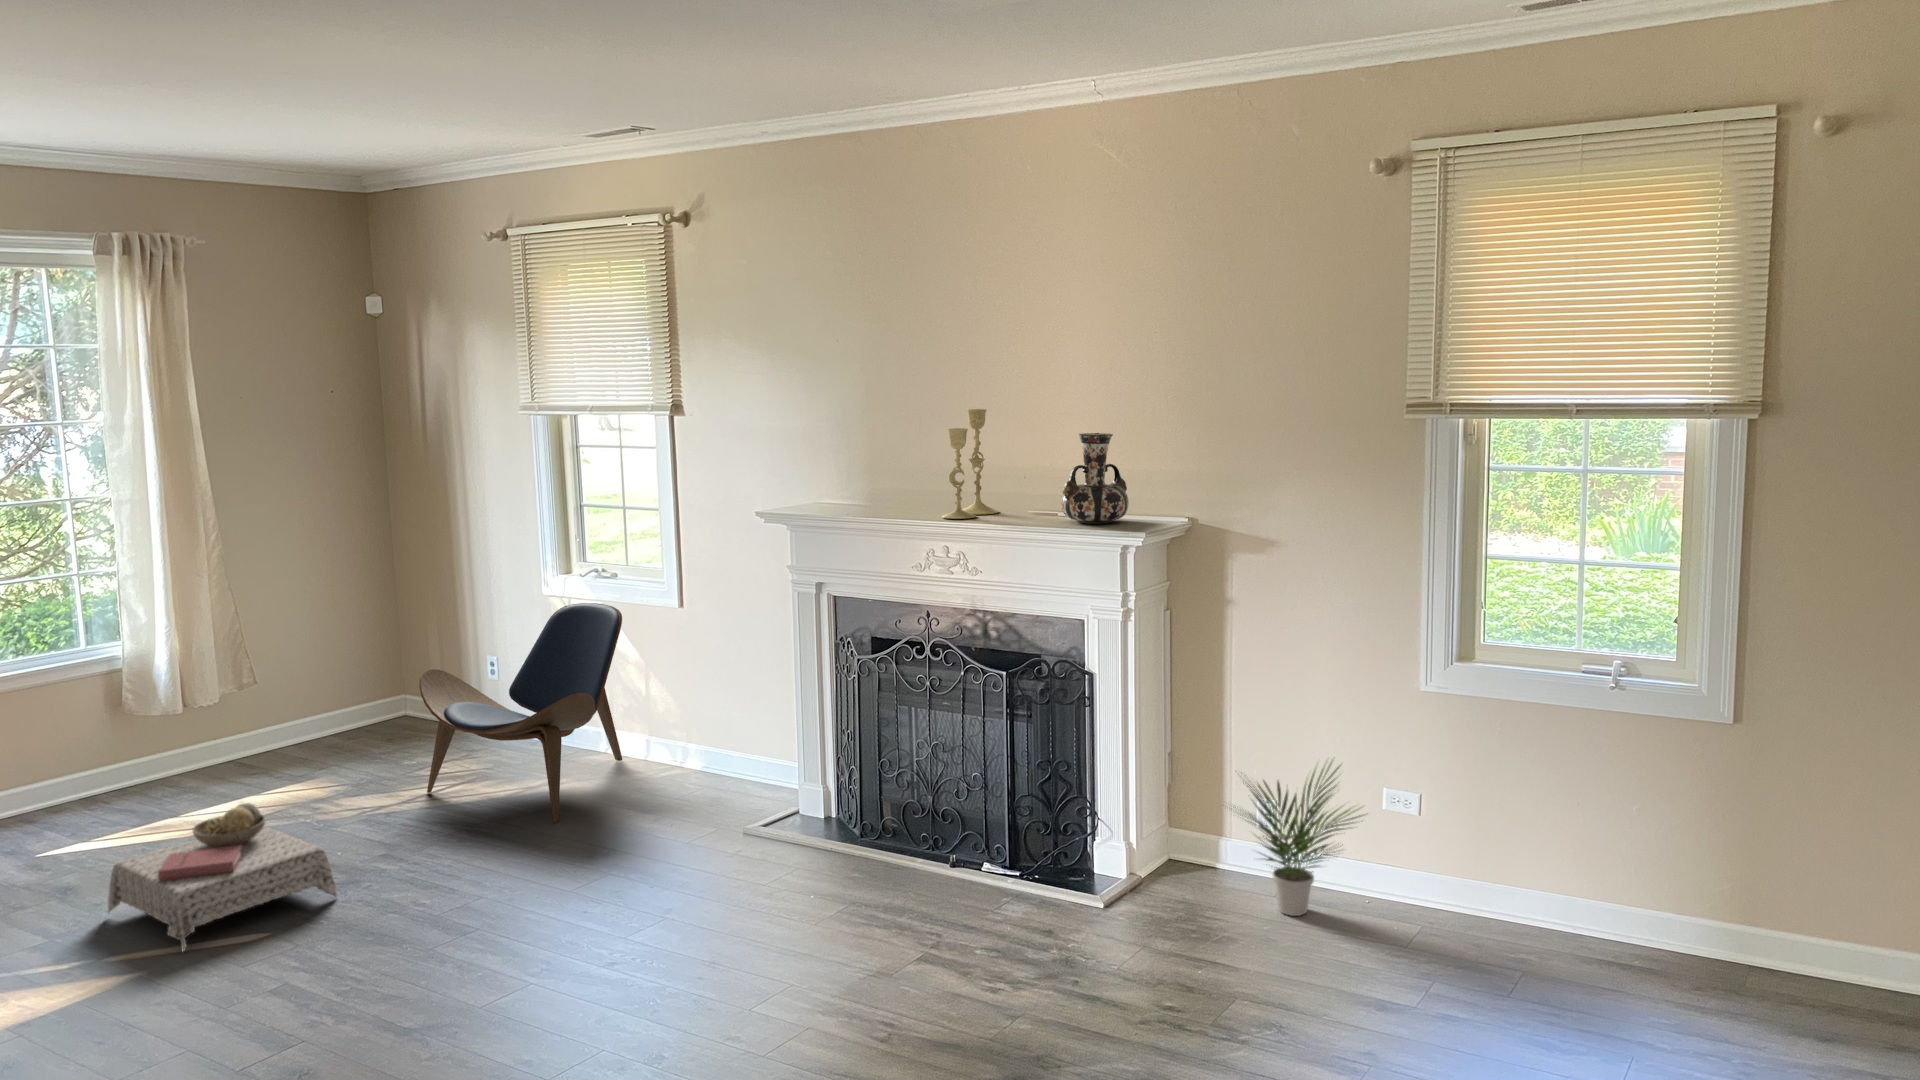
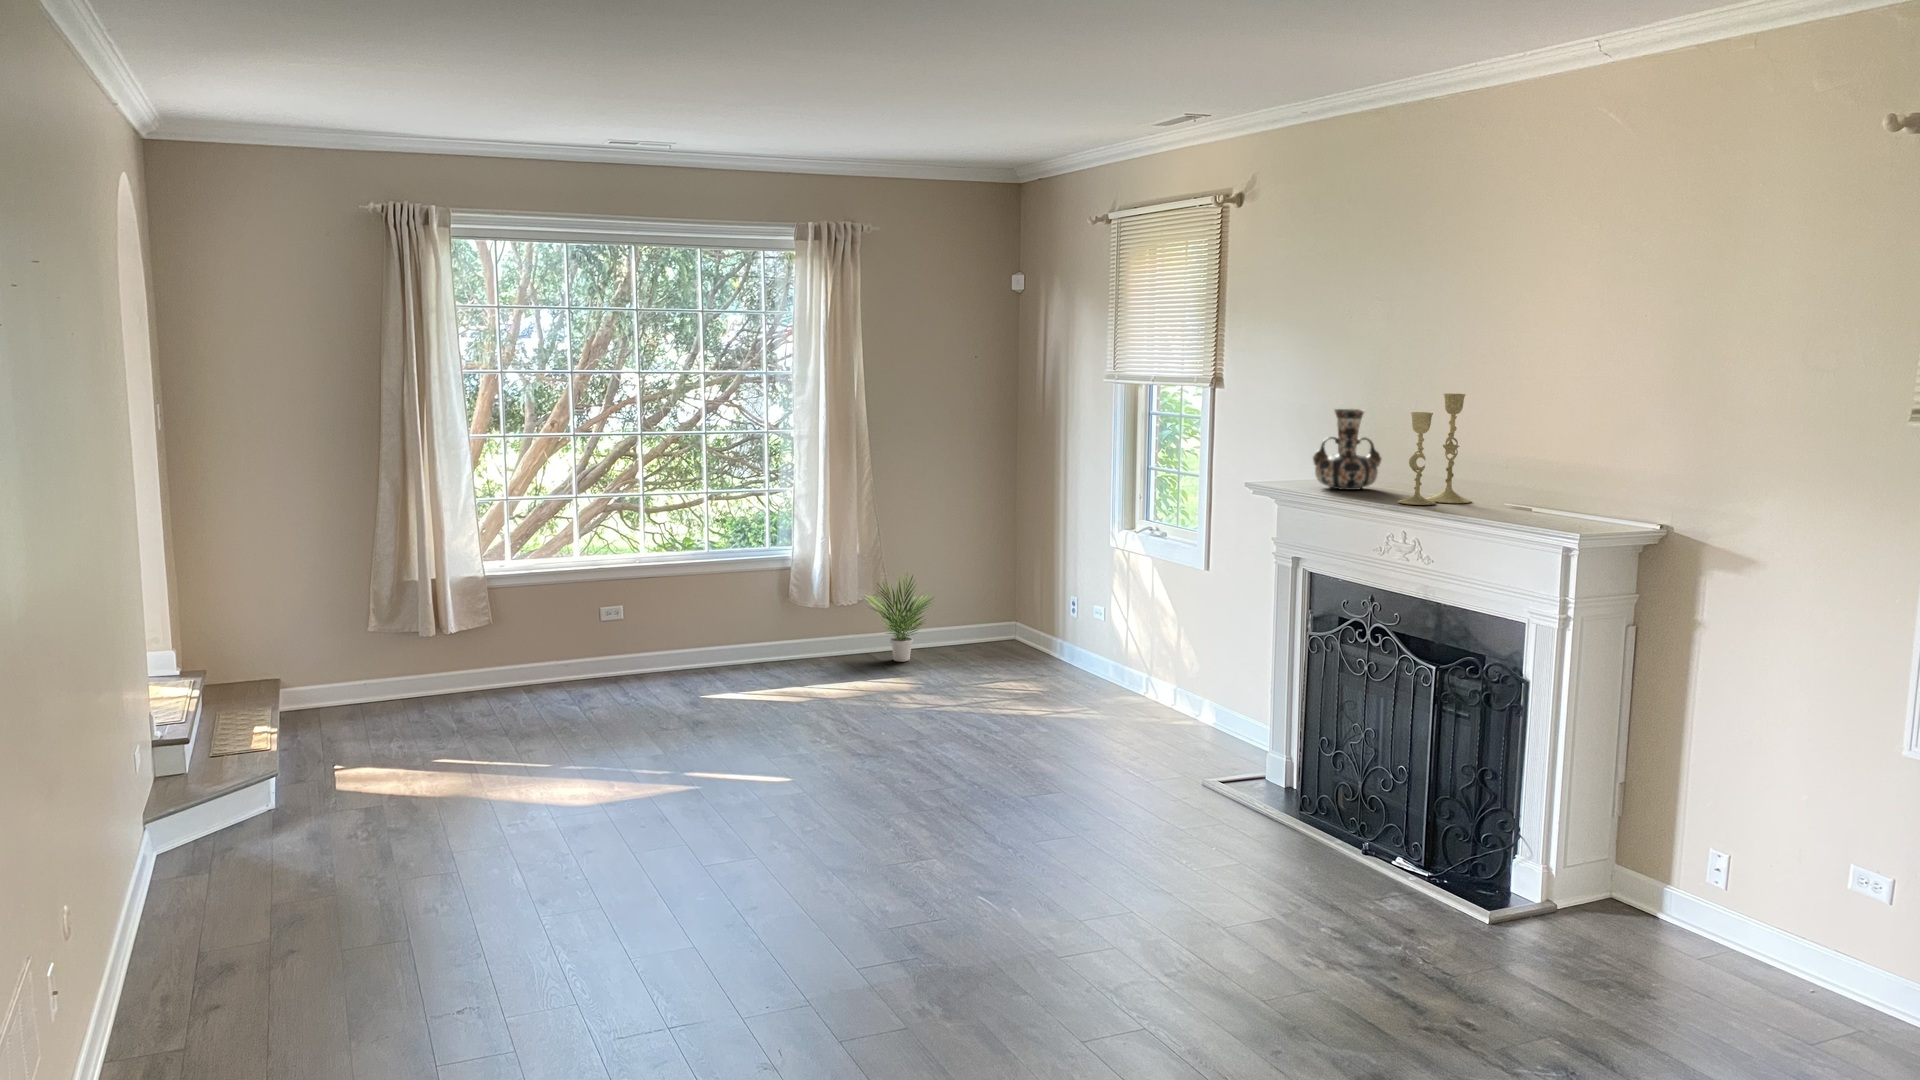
decorative vase: present [1061,433,1129,524] -> present [1313,409,1382,490]
lounge chair: present [419,603,622,823] -> none [985,556,1156,741]
potted plant: present [1231,762,1362,916] -> present [867,573,934,662]
ottoman: present [108,803,337,952] -> none [731,674,872,772]

